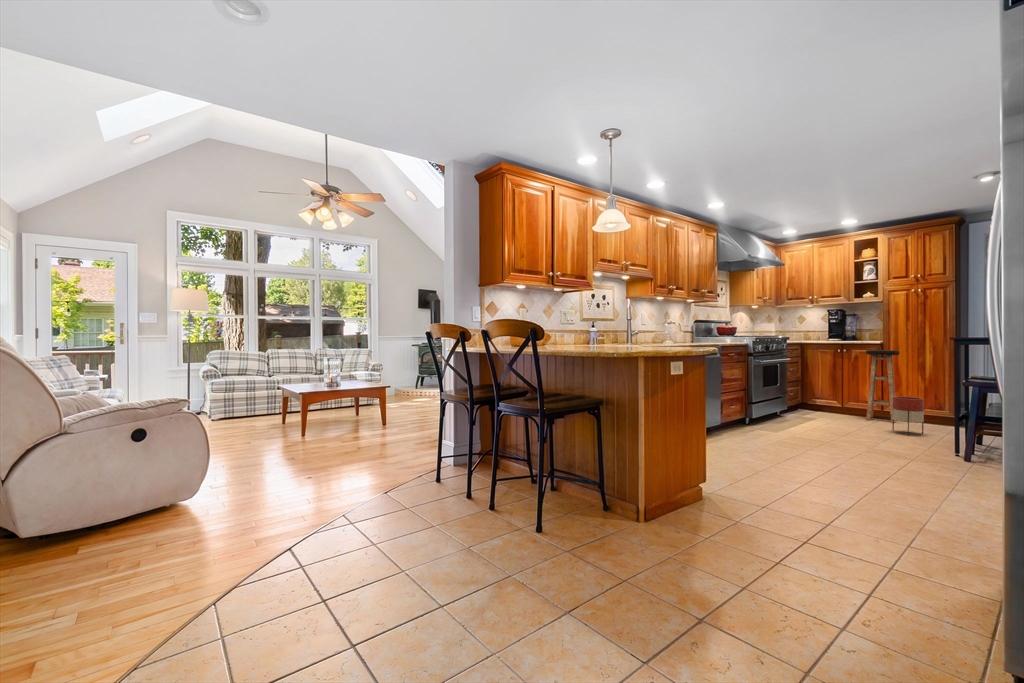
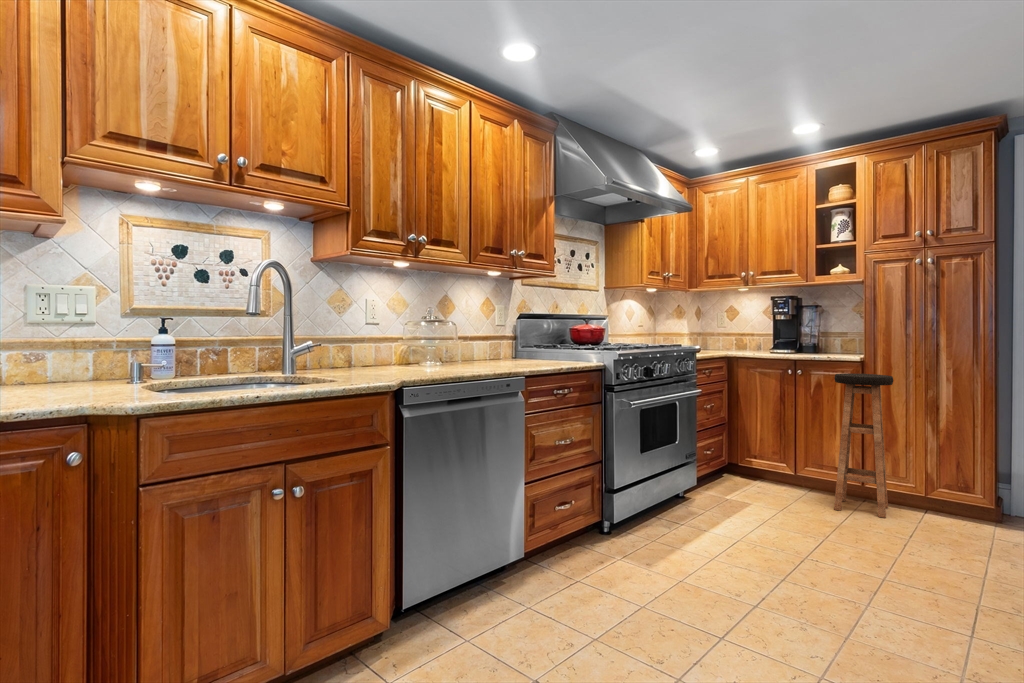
planter: present [893,396,924,435] -> none [884,478,947,570]

